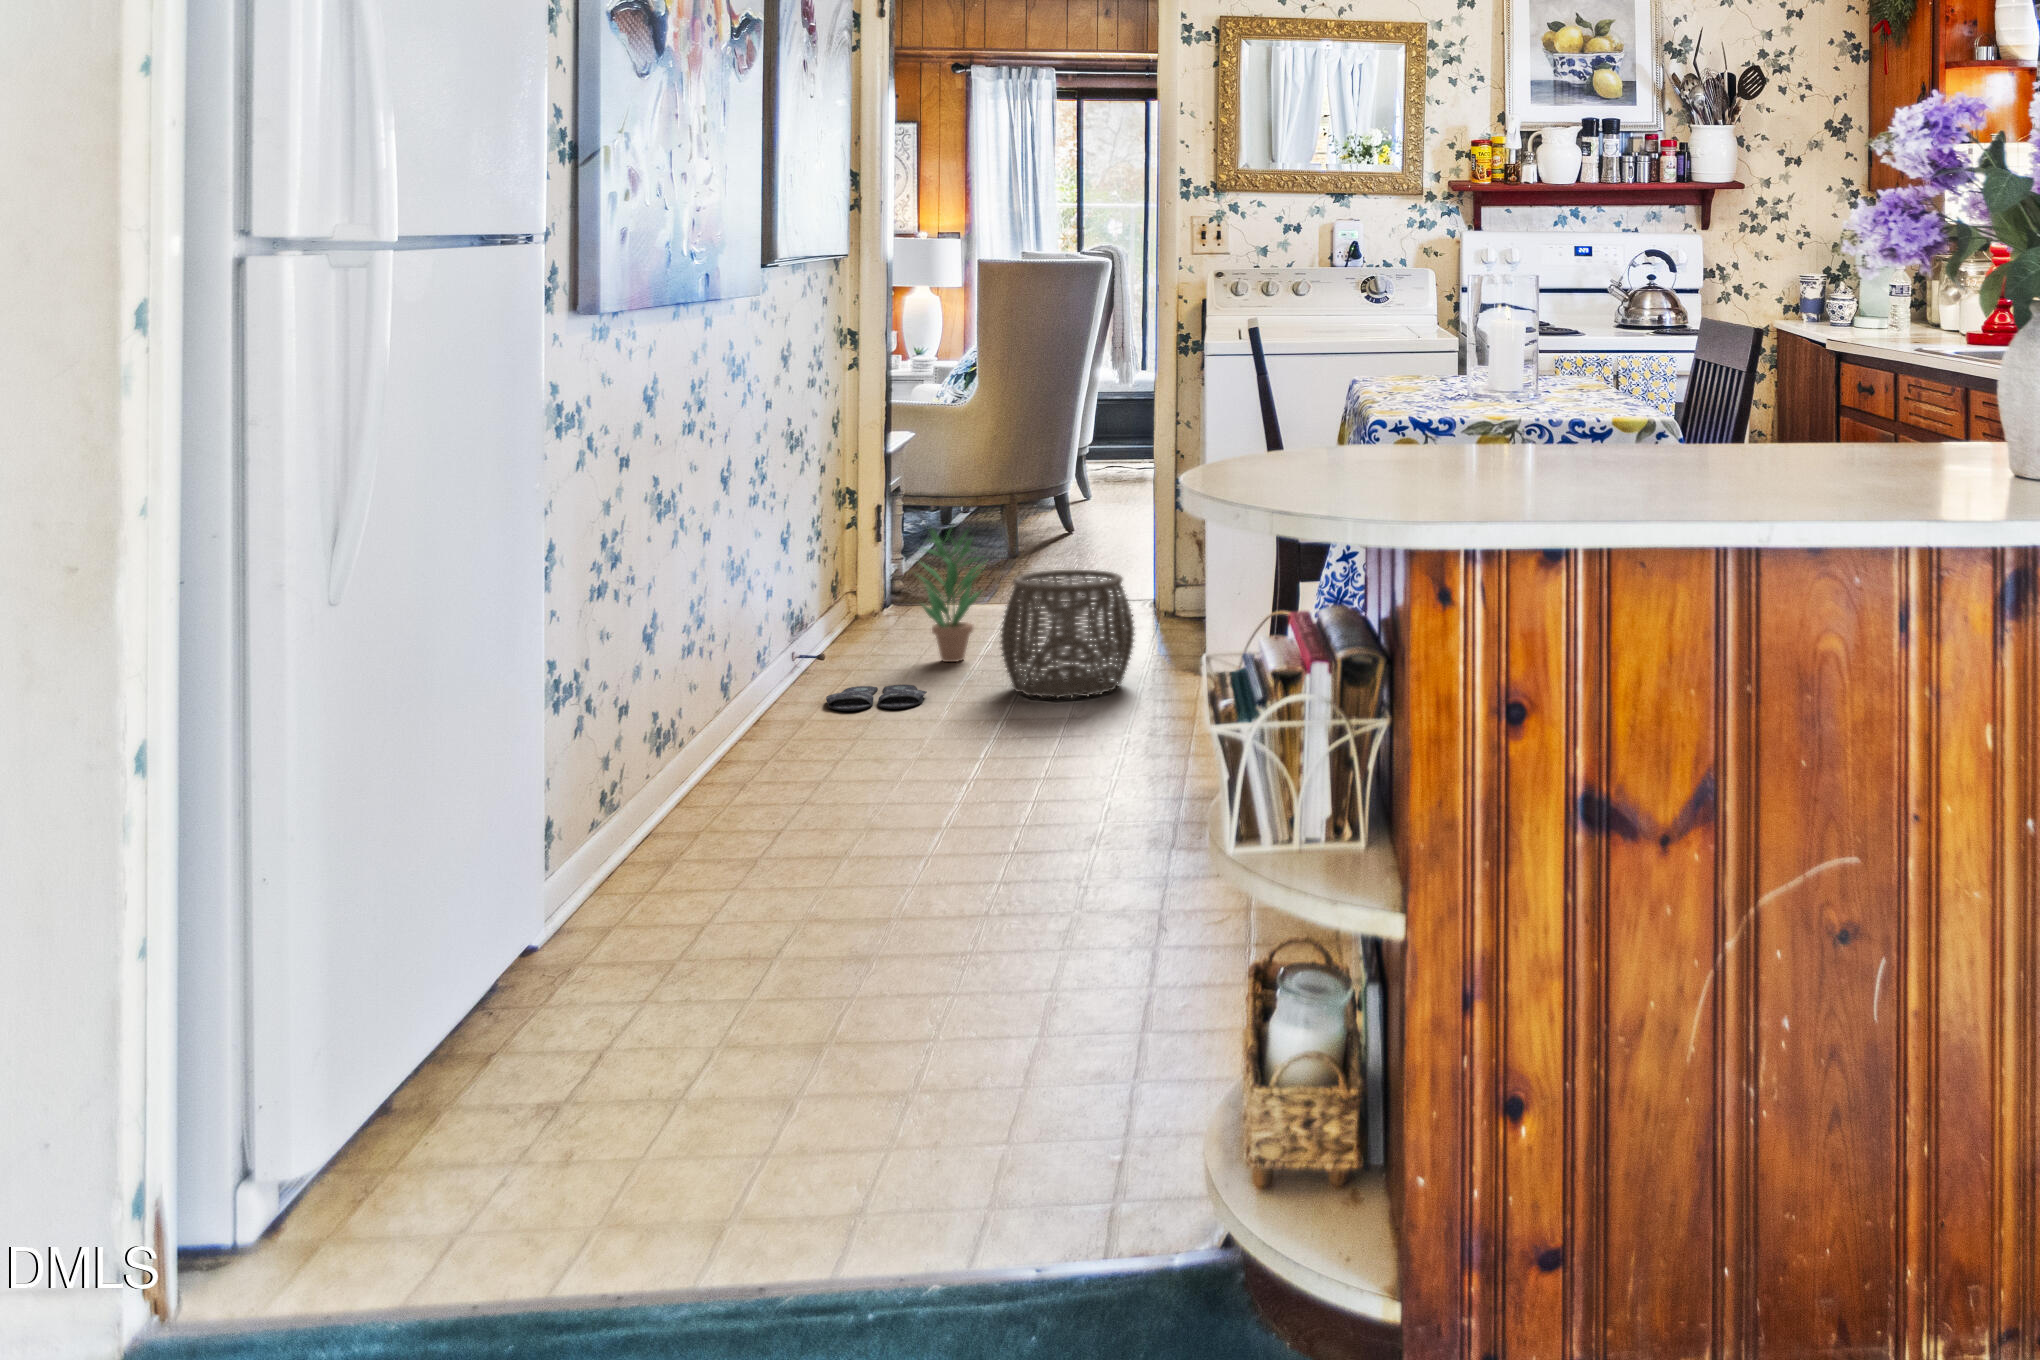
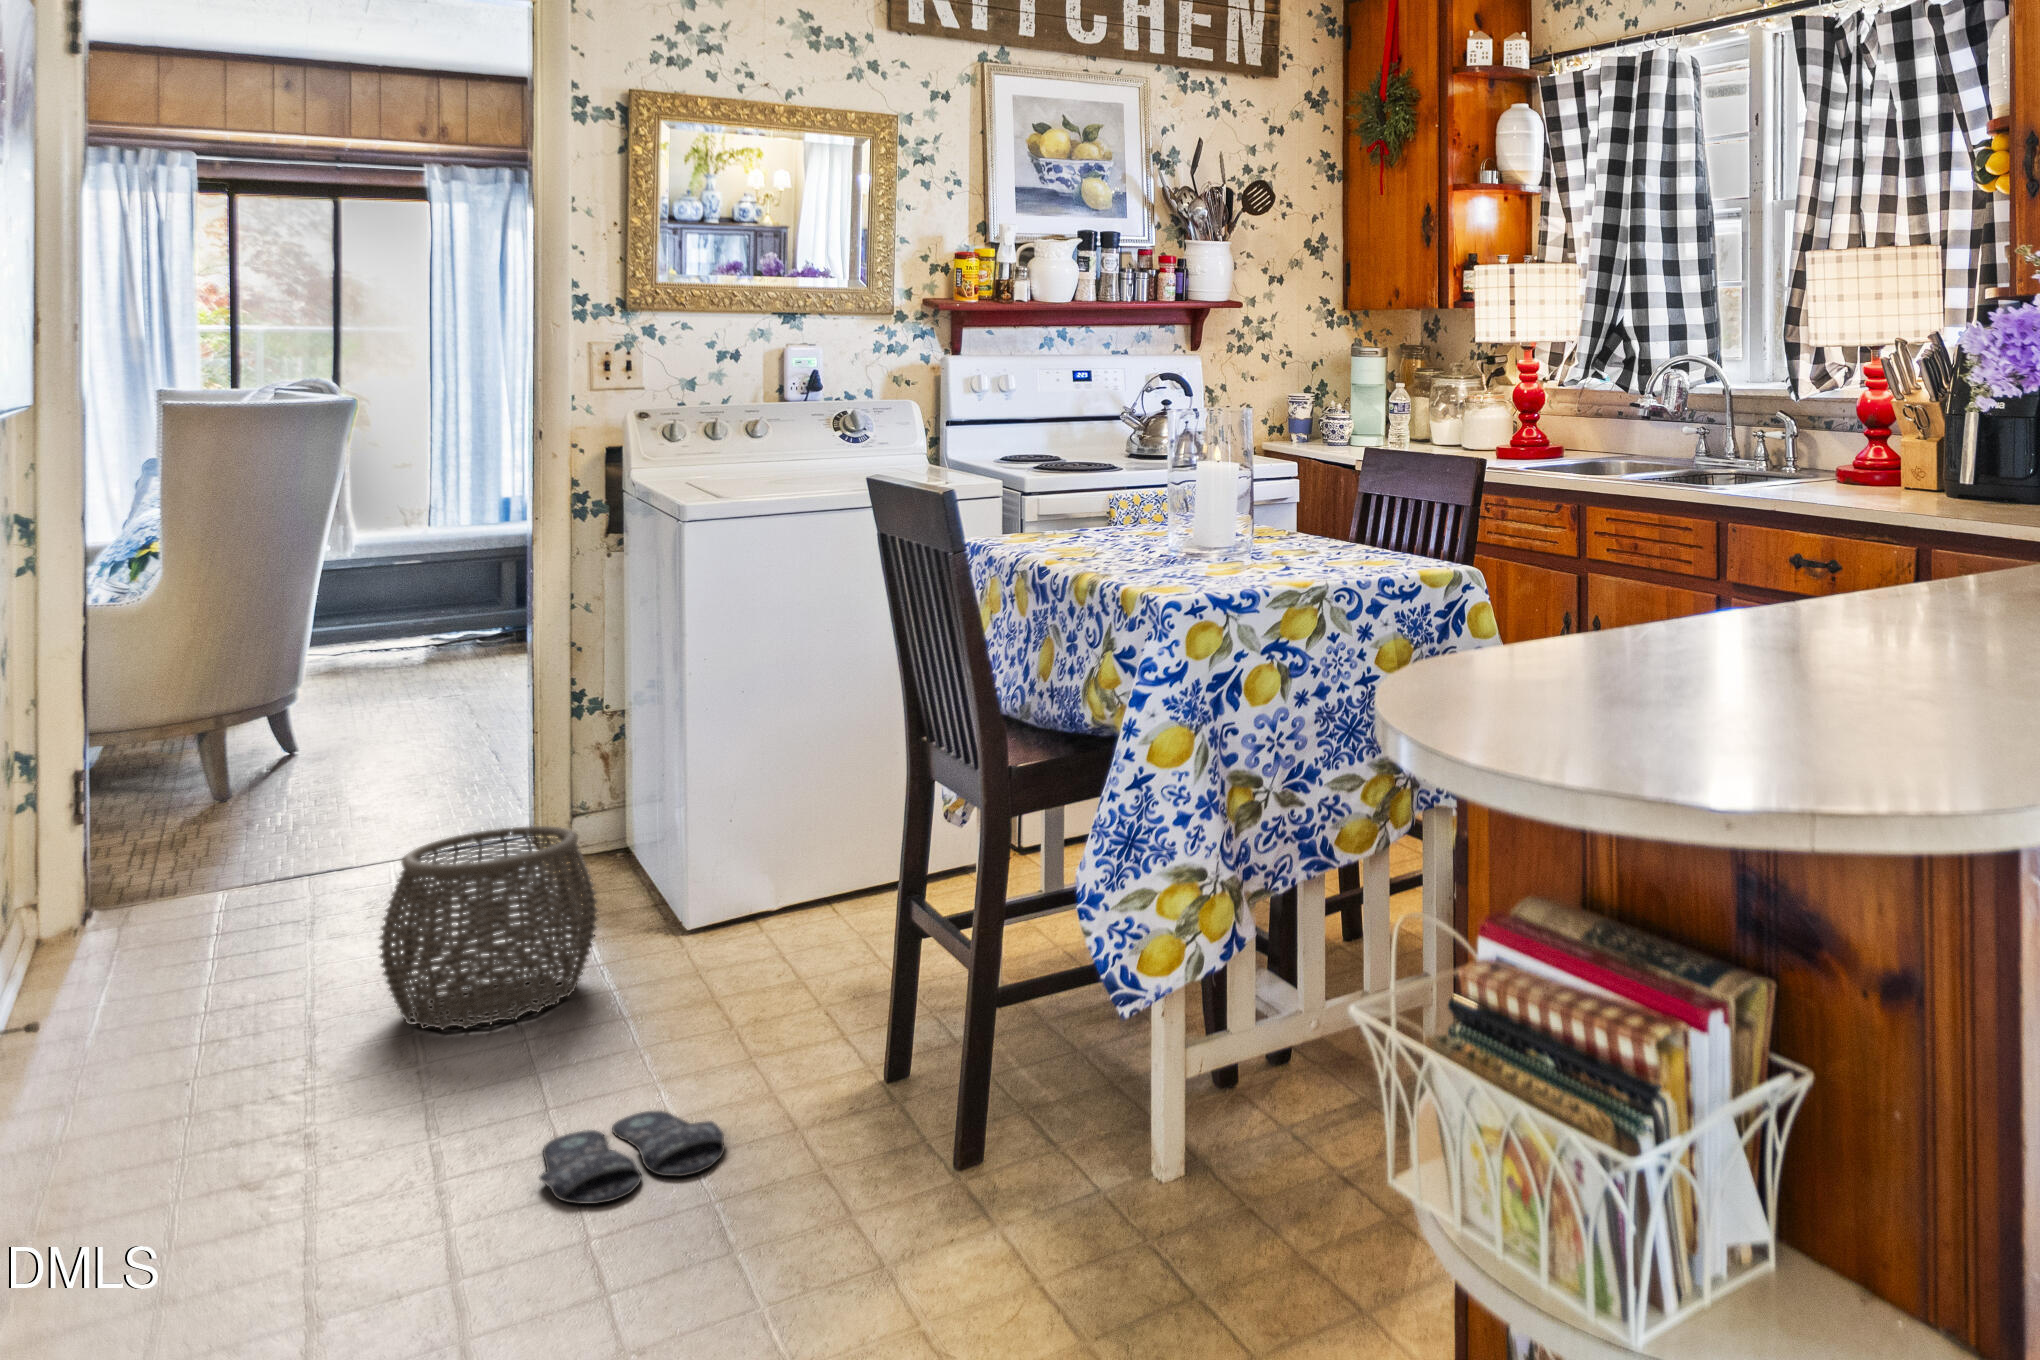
potted plant: present [920,529,985,662] -> none [185,787,320,994]
slippers: present [826,685,927,711] -> present [539,1111,725,1204]

